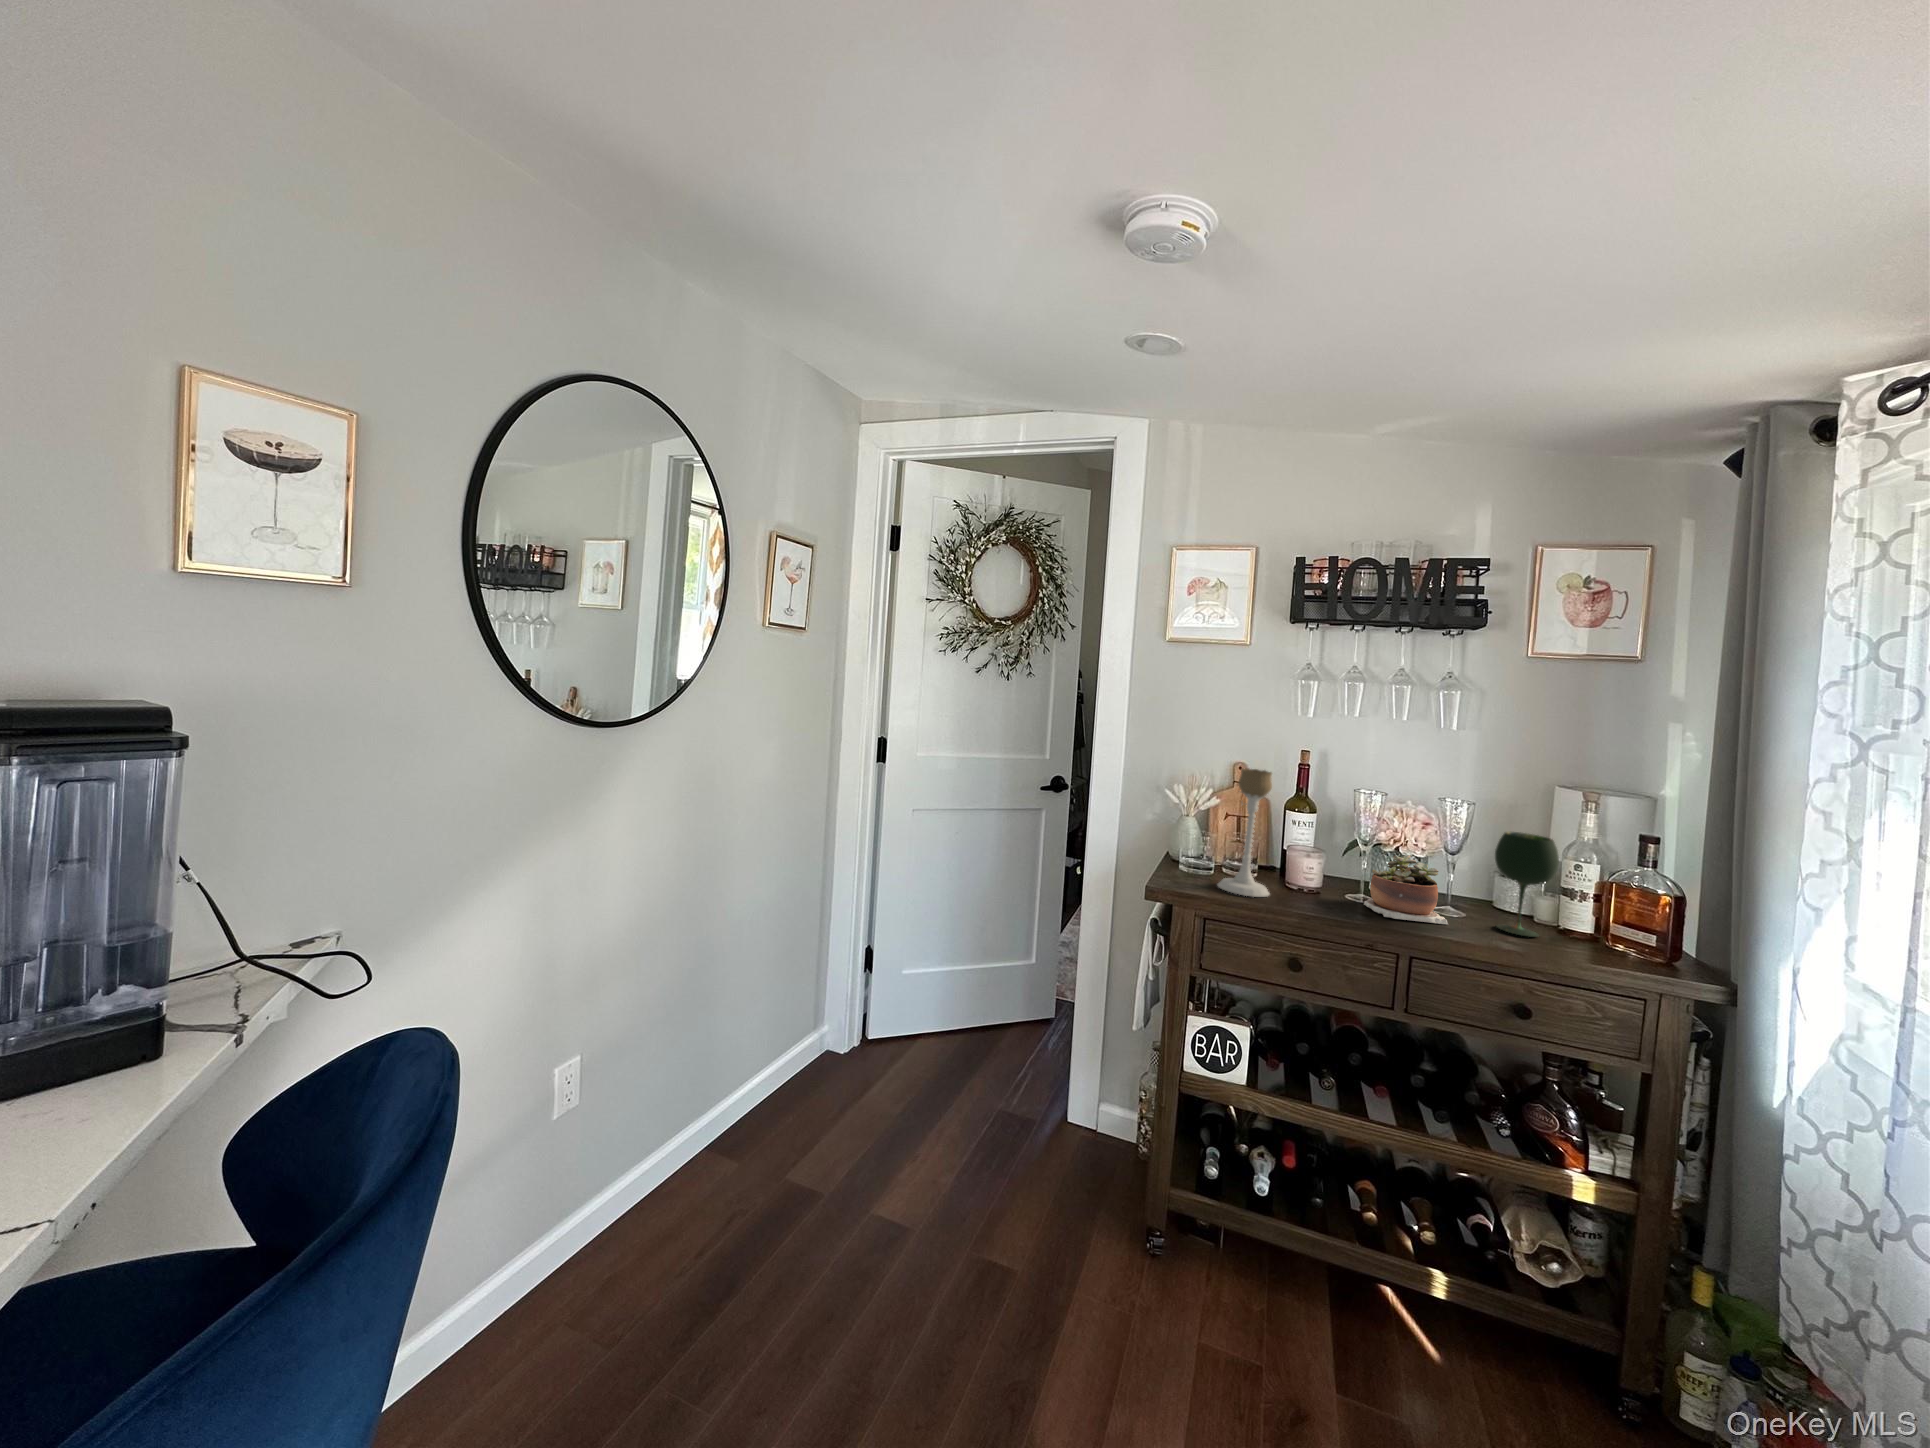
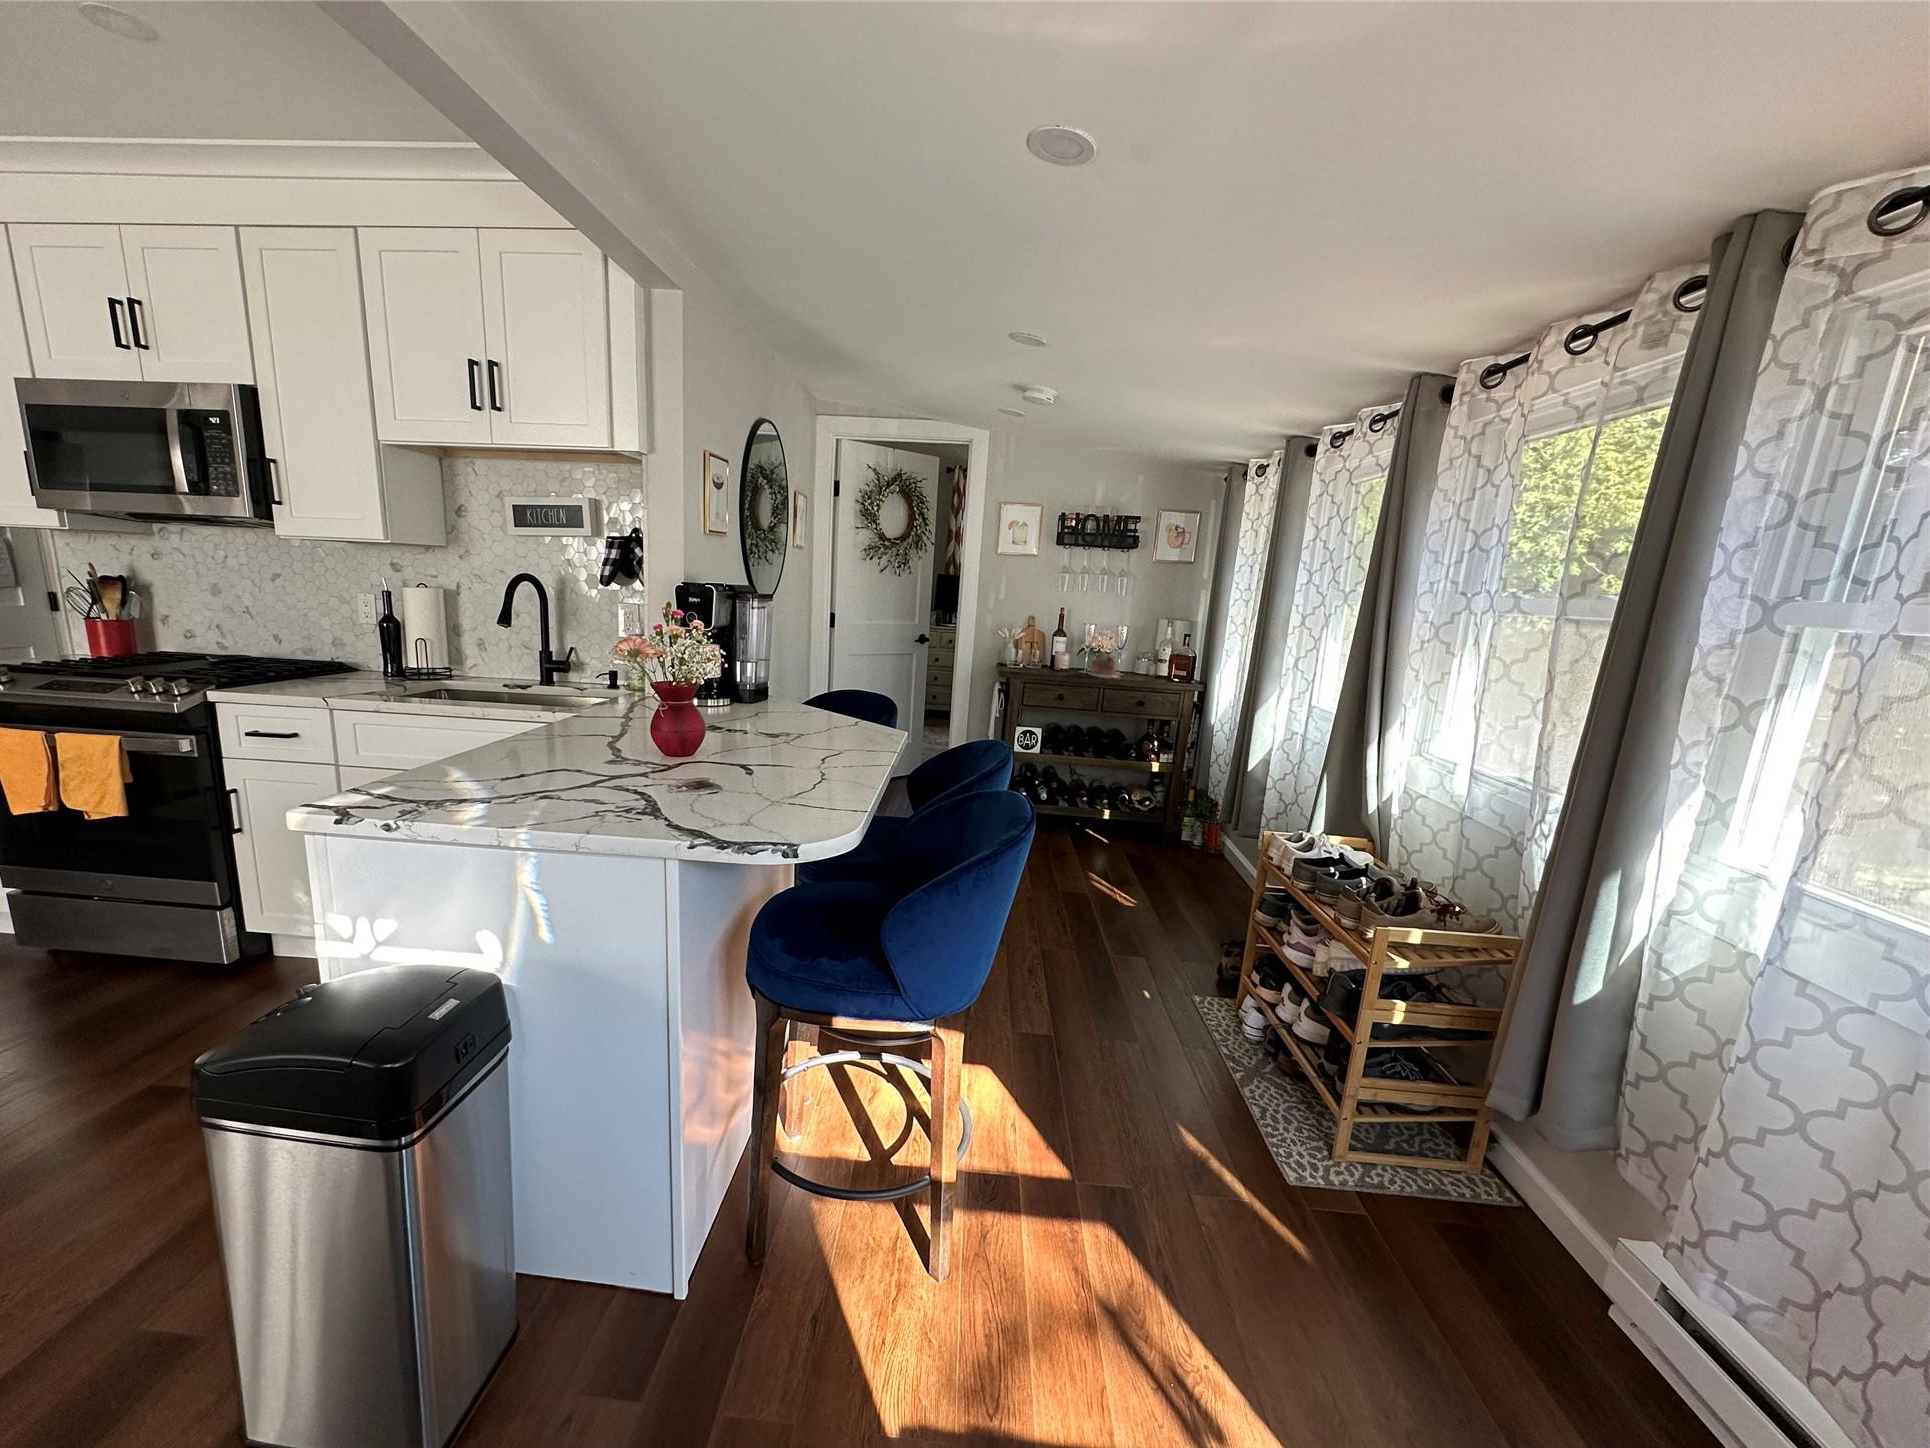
candle holder: present [1218,768,1272,897] -> none [1030,617,1055,674]
wine glass: present [1495,832,1559,937] -> none [1136,638,1160,680]

